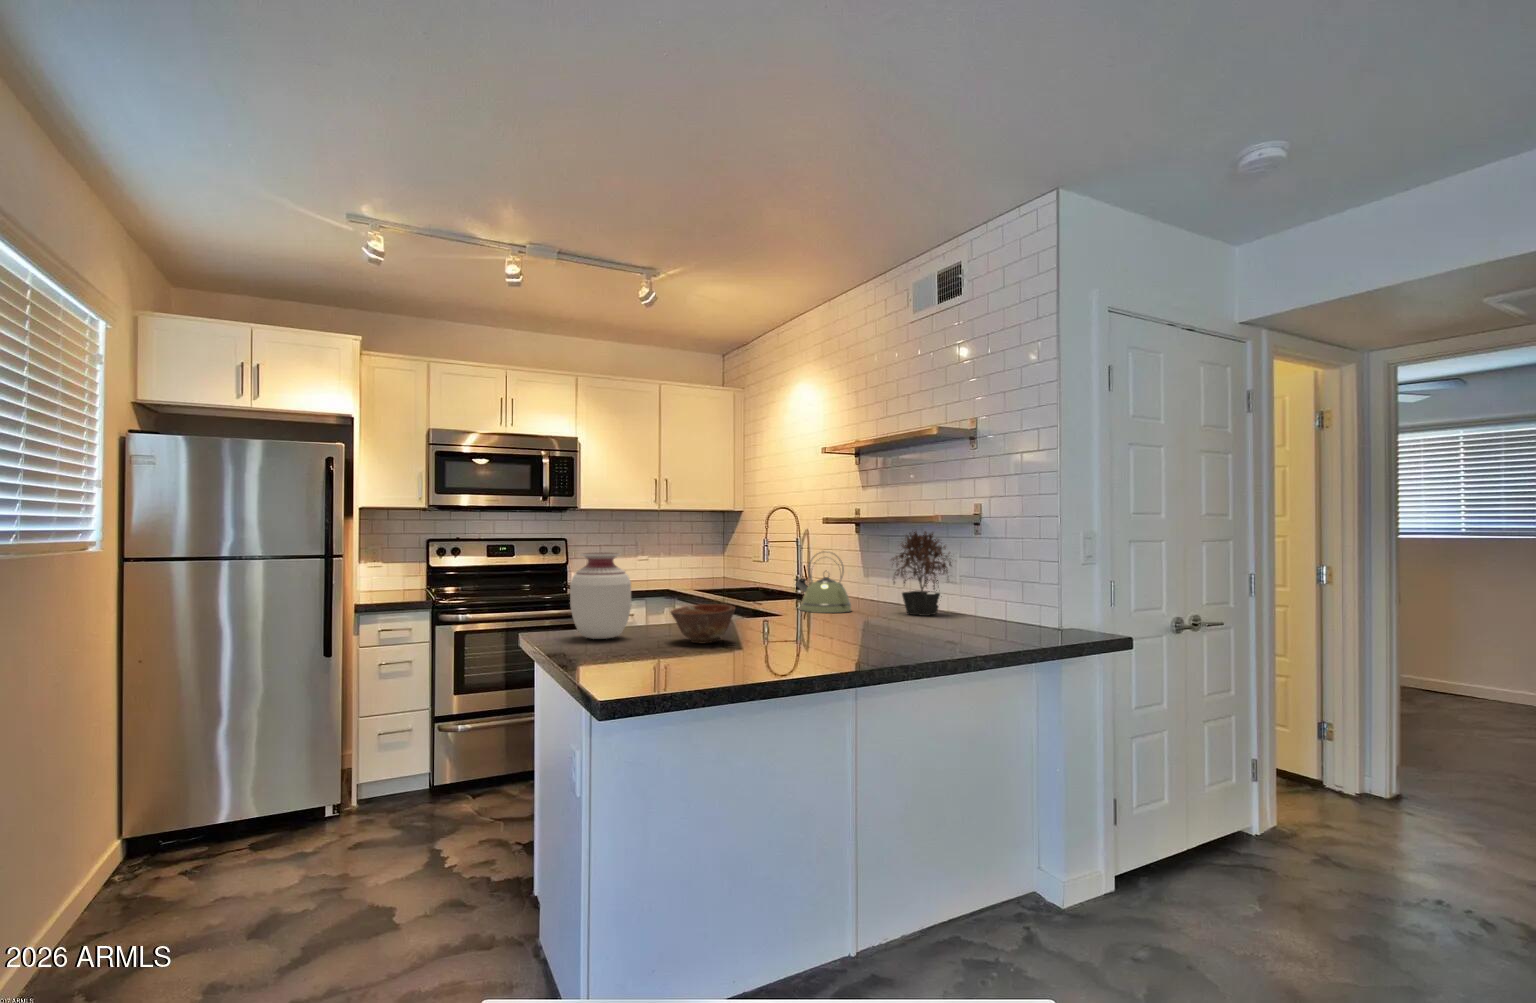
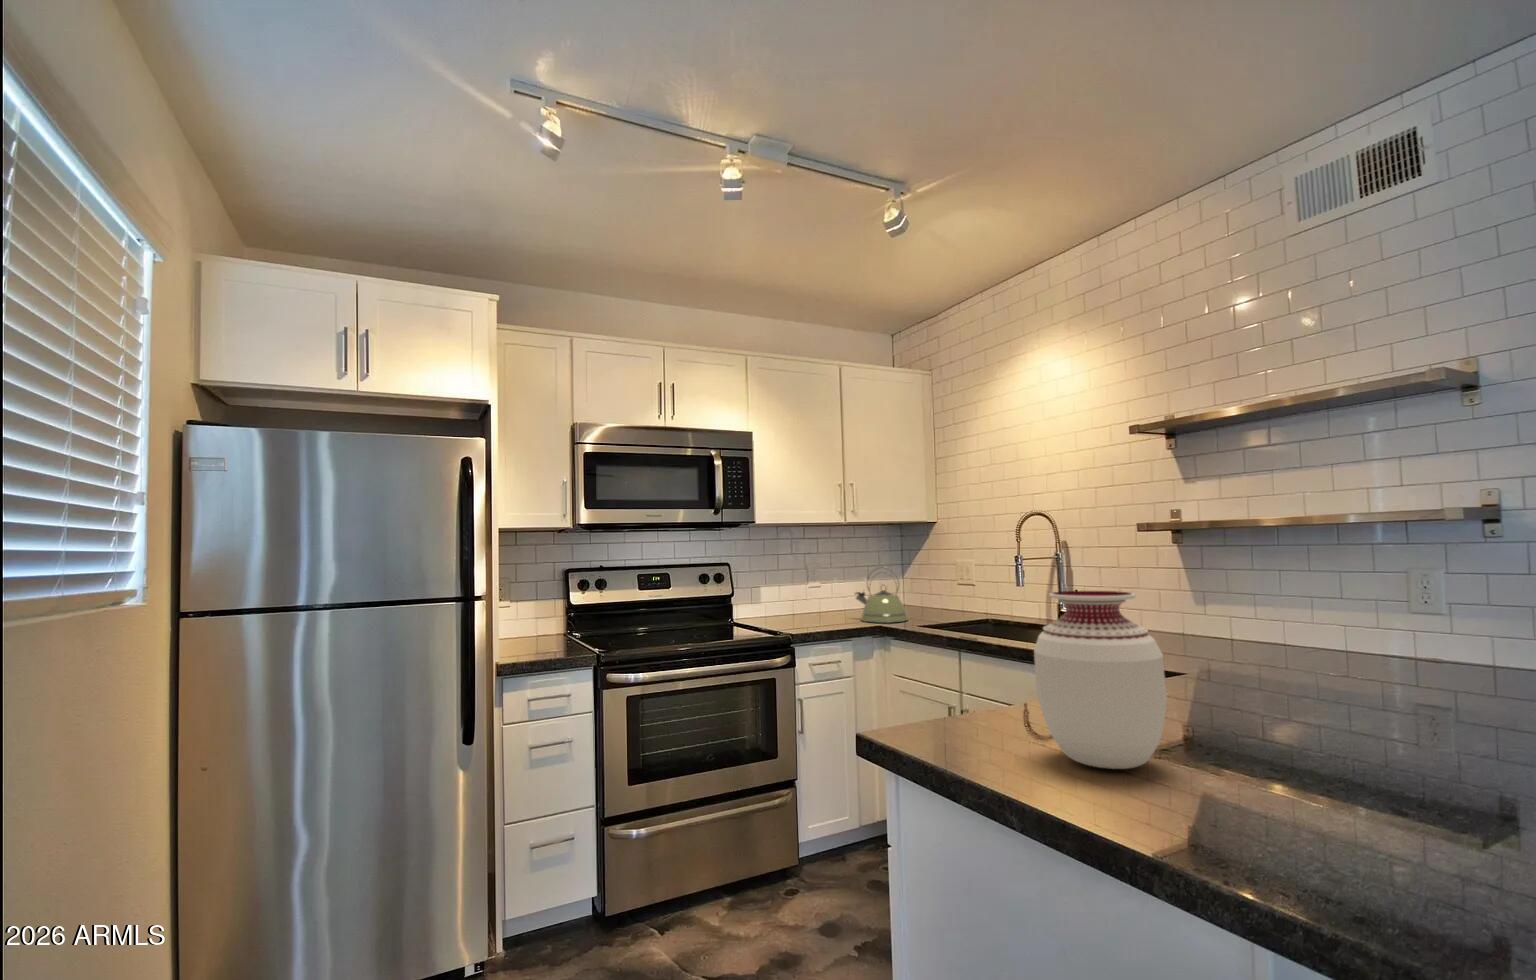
potted plant: present [892,531,951,616] -> none [1336,533,1467,672]
kettle: present [795,551,852,613] -> present [855,572,908,623]
ceramic bowl: present [671,604,735,643] -> none [1250,686,1420,779]

